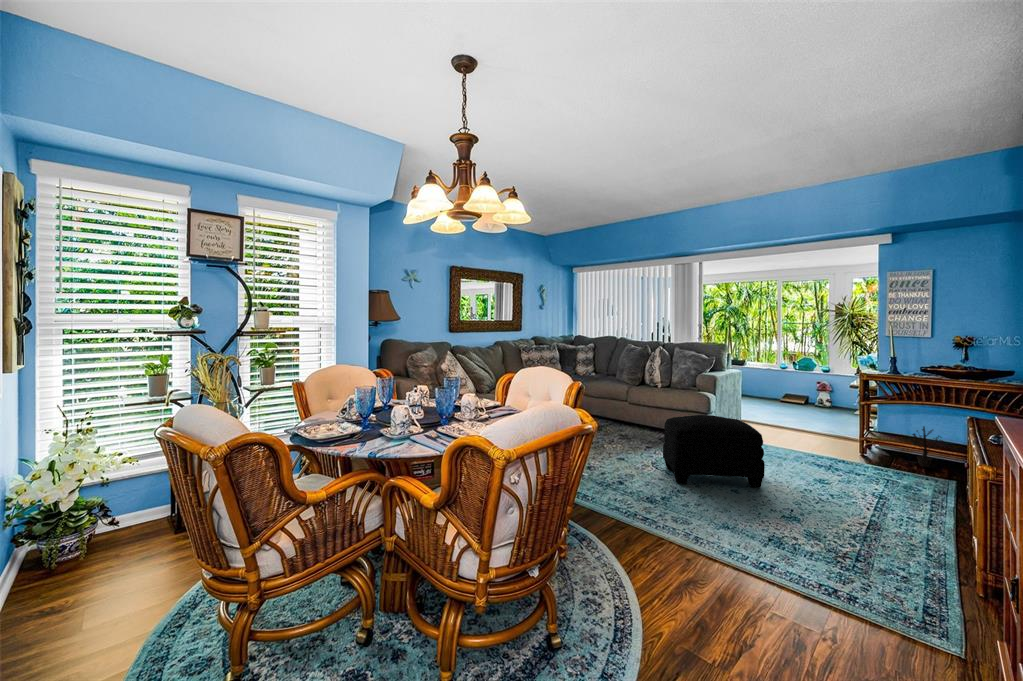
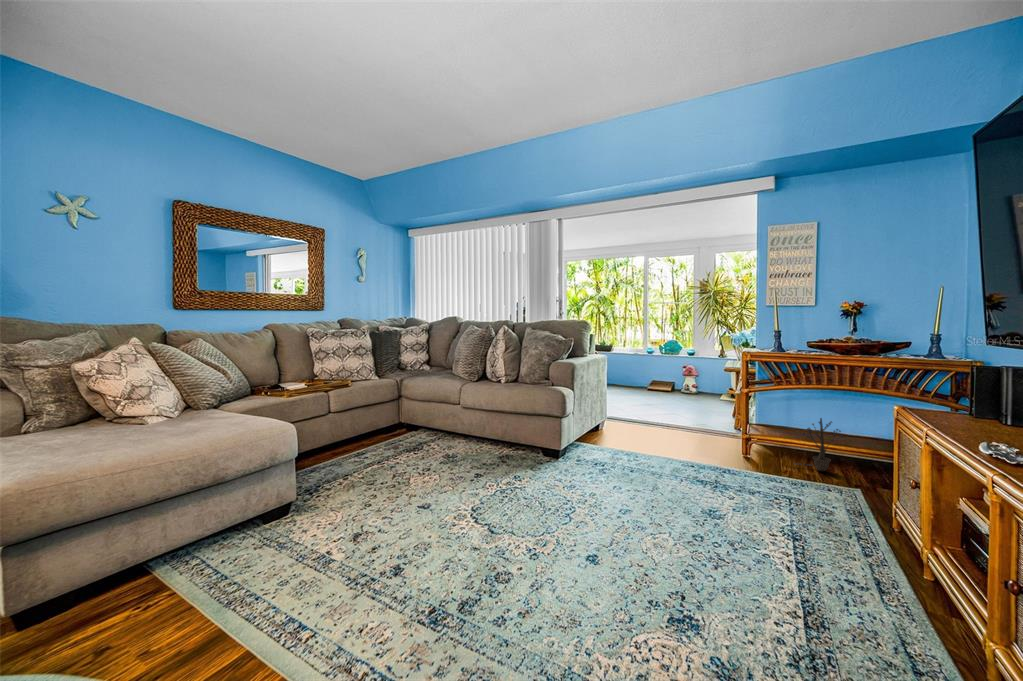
ottoman: present [663,415,765,488] -> none [486,427,638,558]

